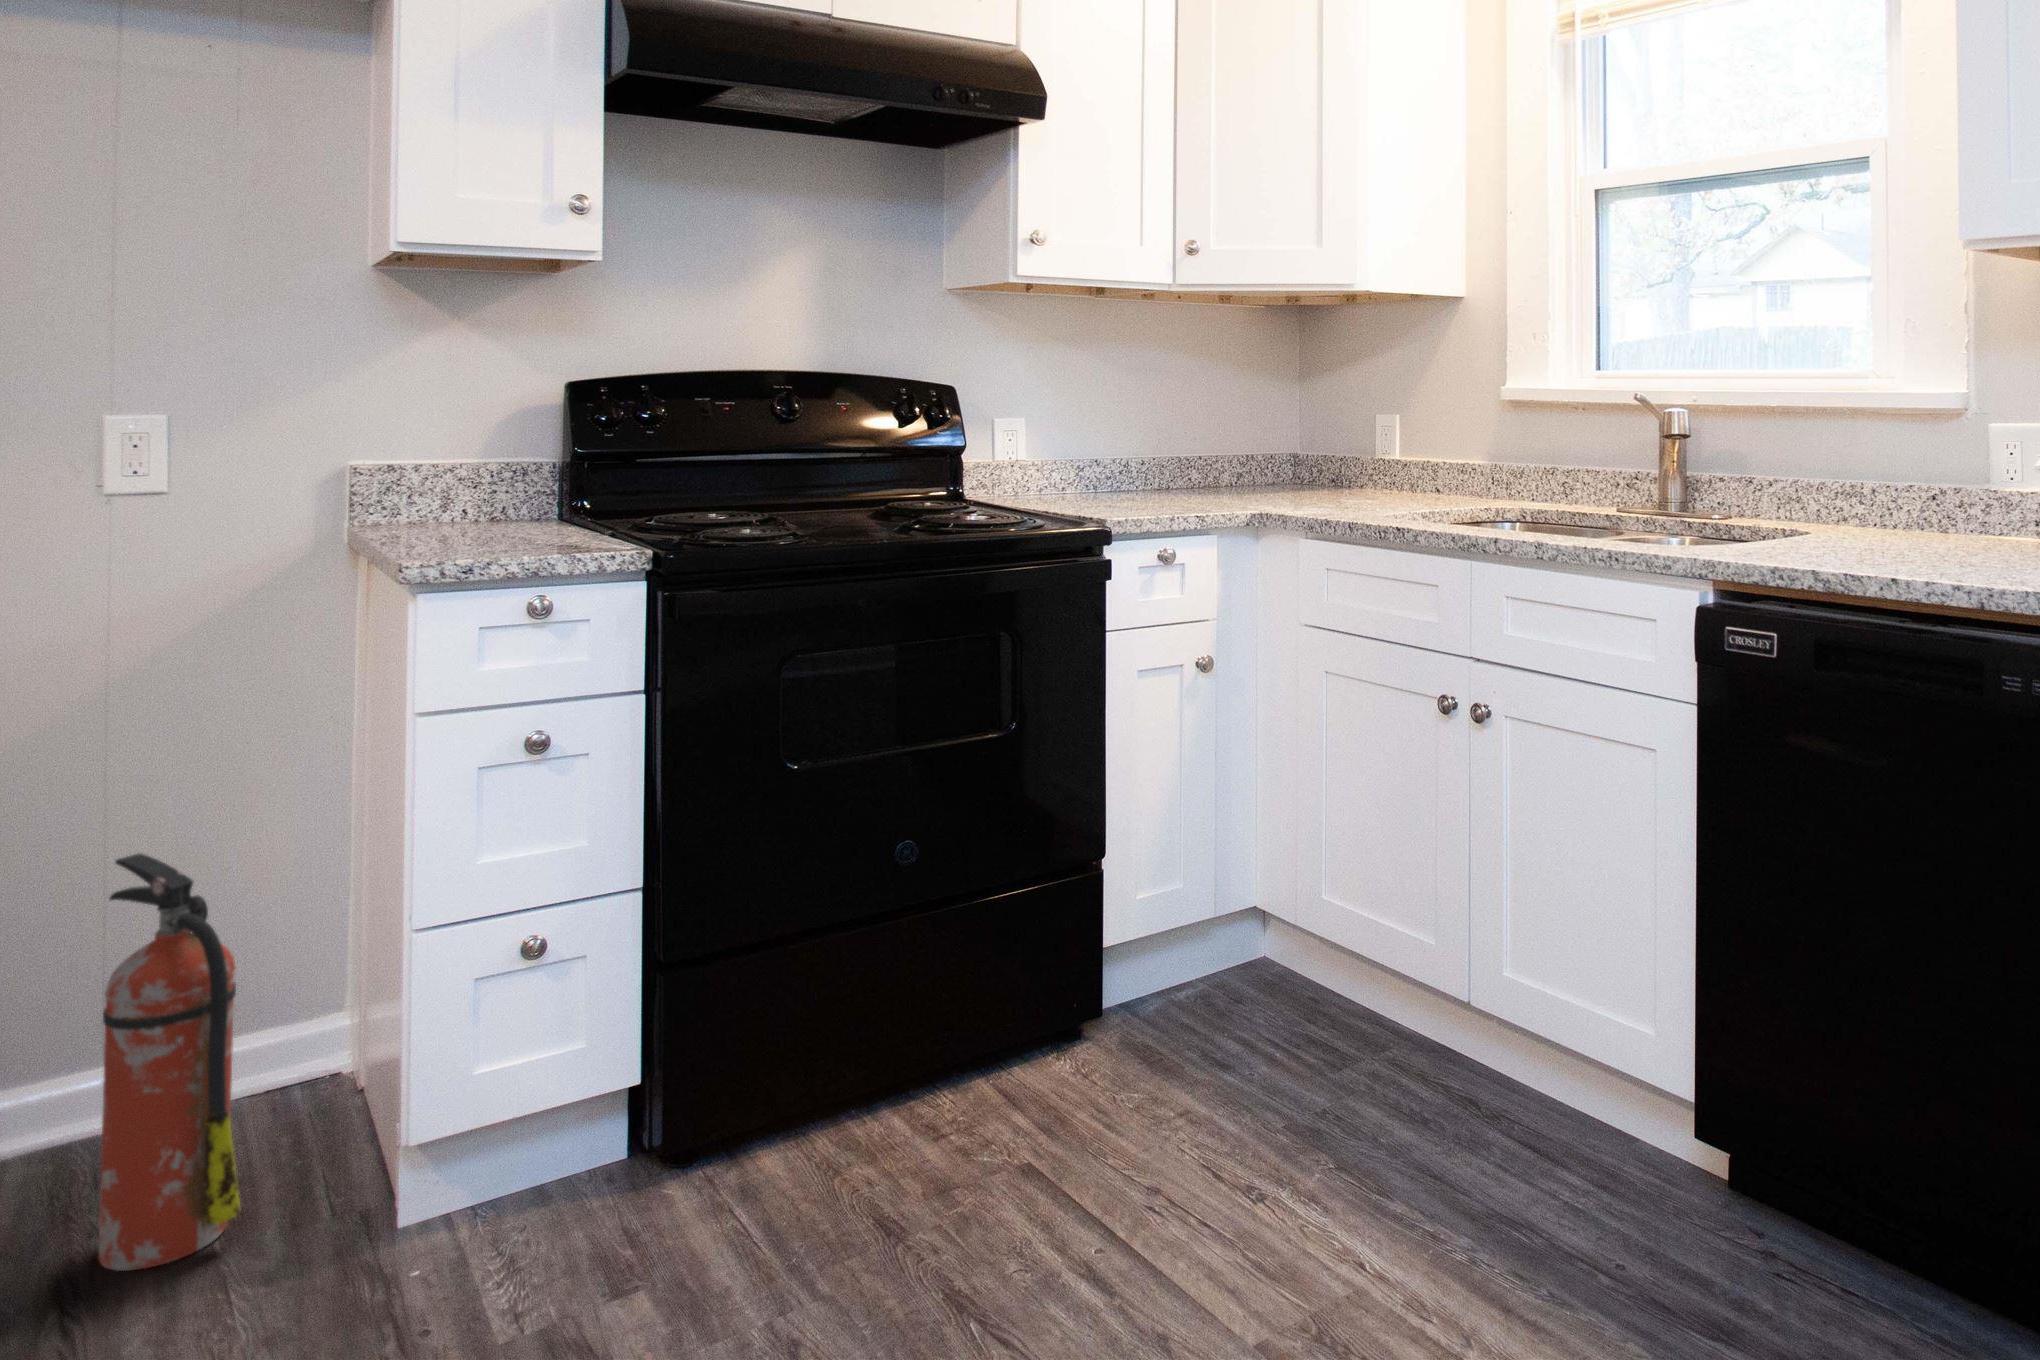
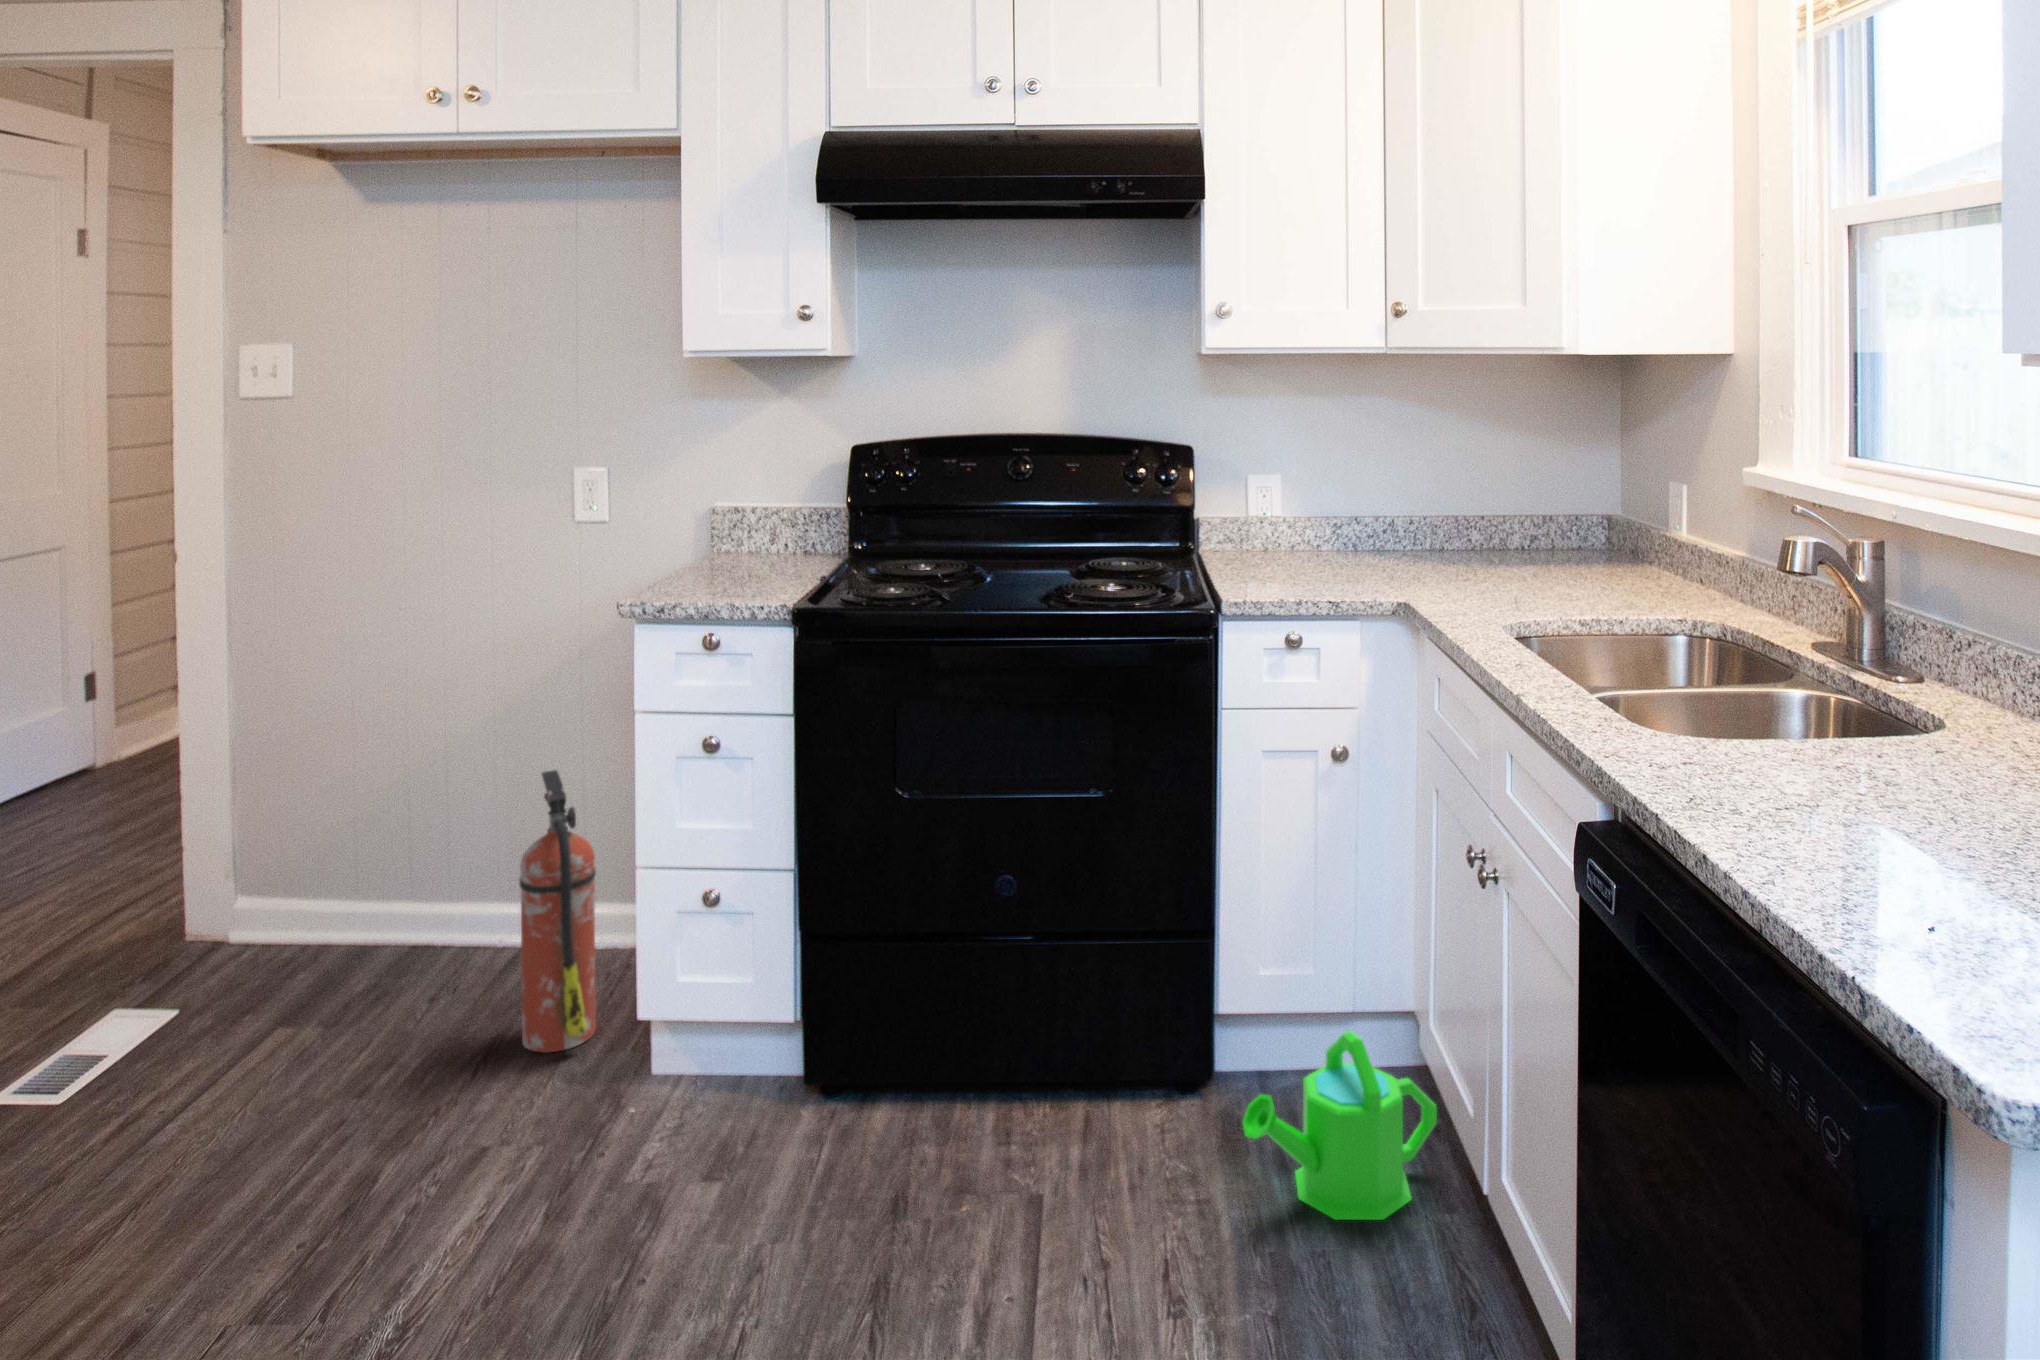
watering can: none [1222,909,1353,1085] -> present [1242,1031,1437,1220]

